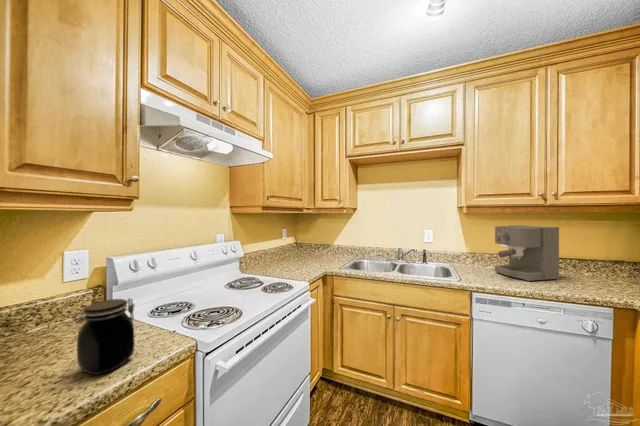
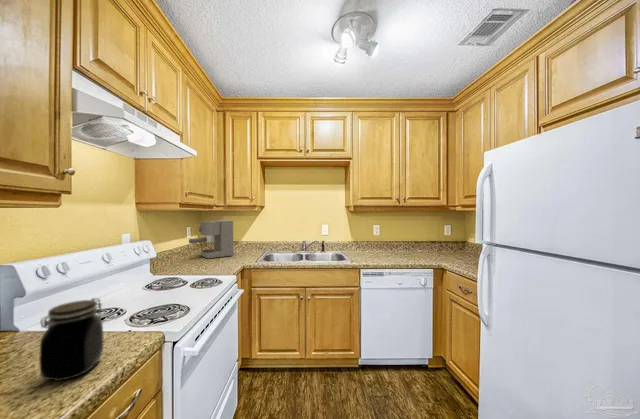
coffee maker: present [495,225,559,282] -> present [189,220,233,259]

